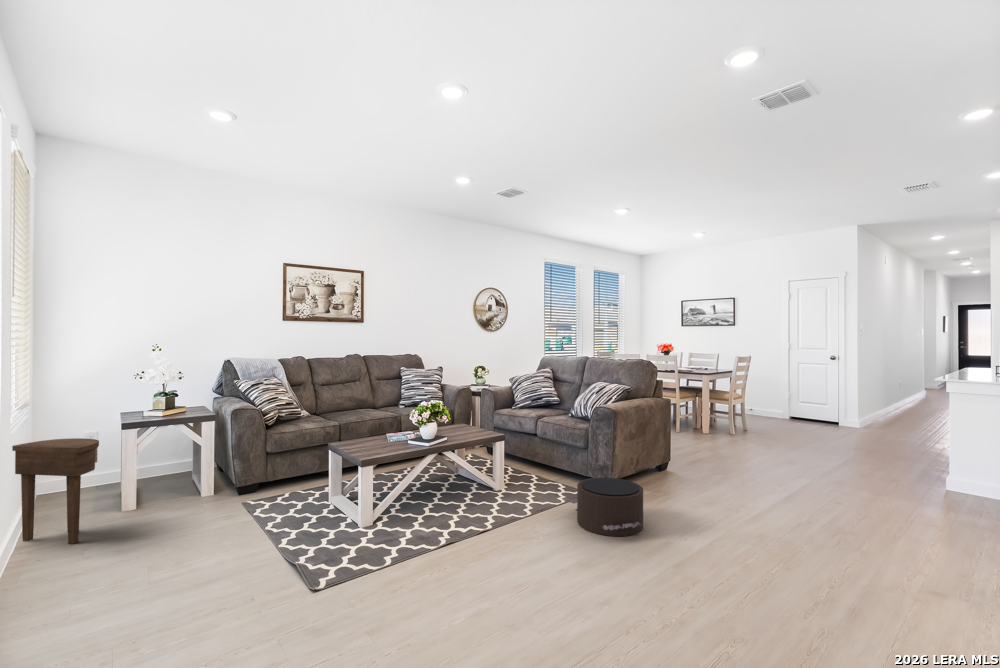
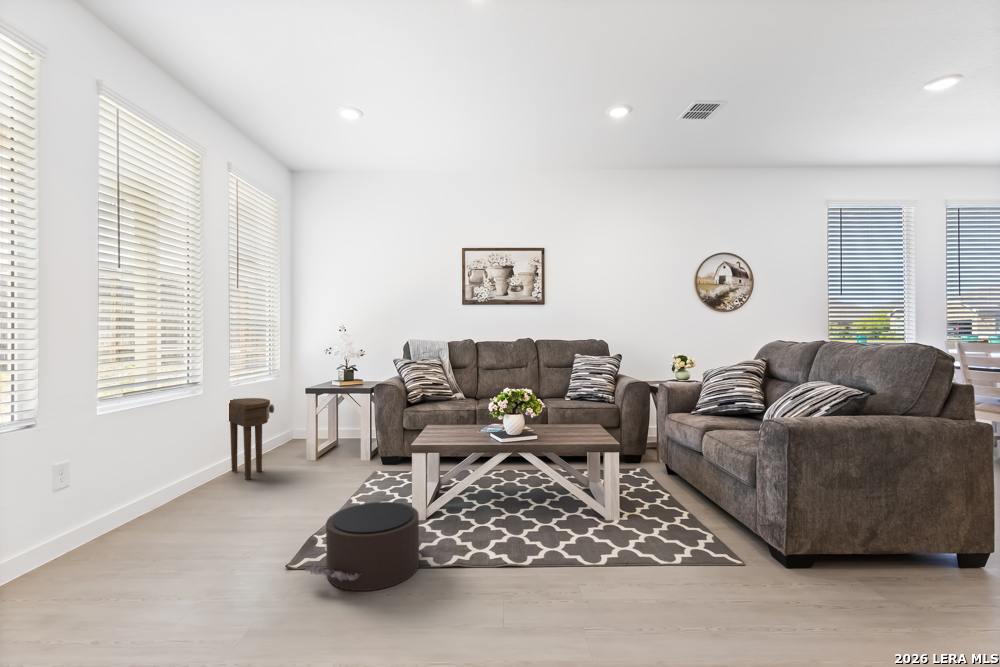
pouf: present [570,477,643,536] -> present [305,502,419,591]

